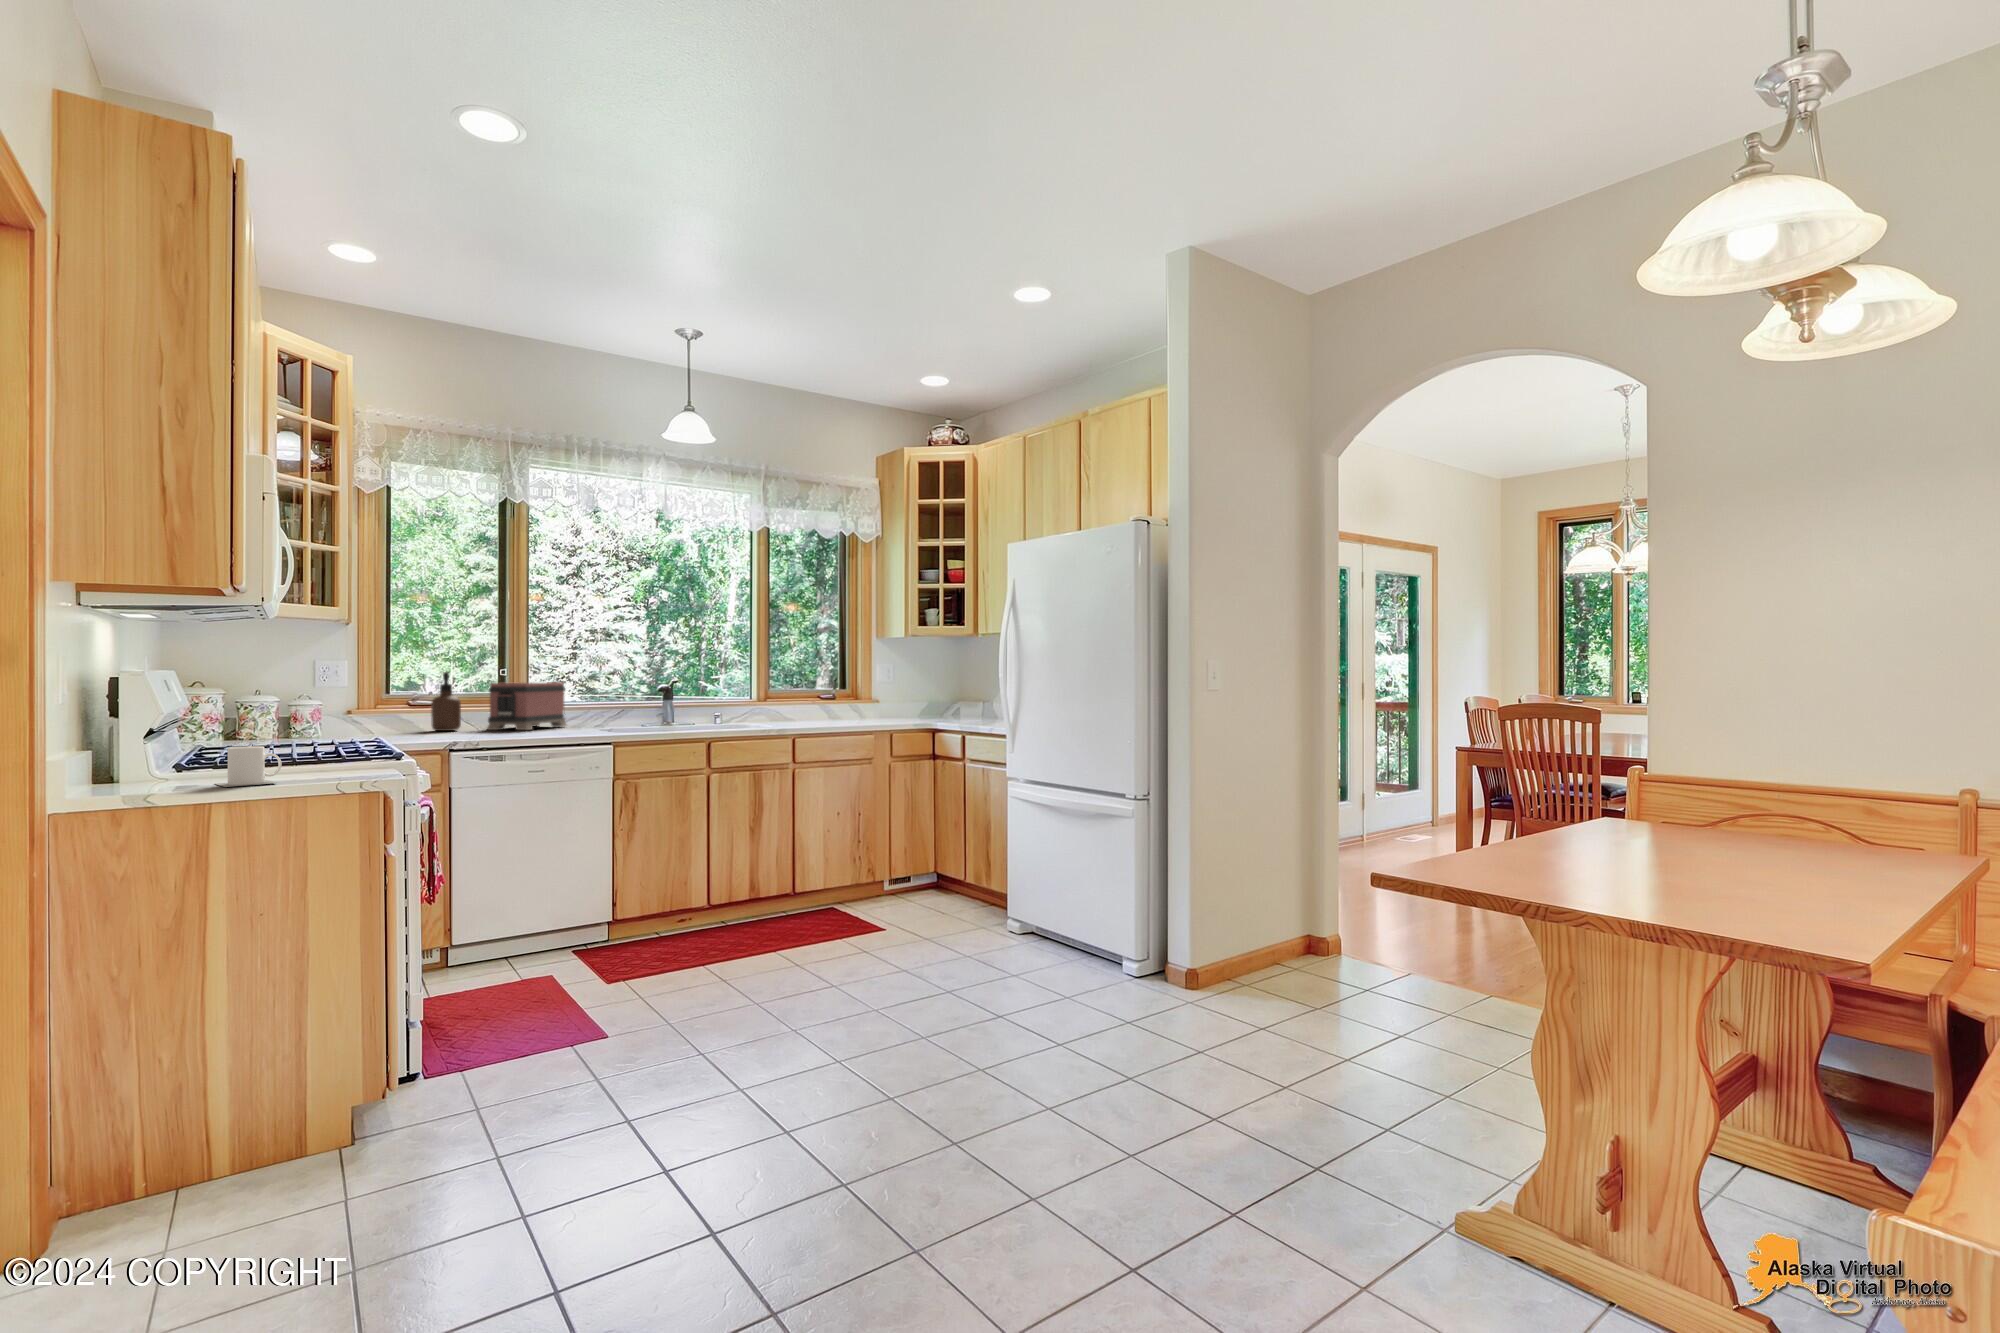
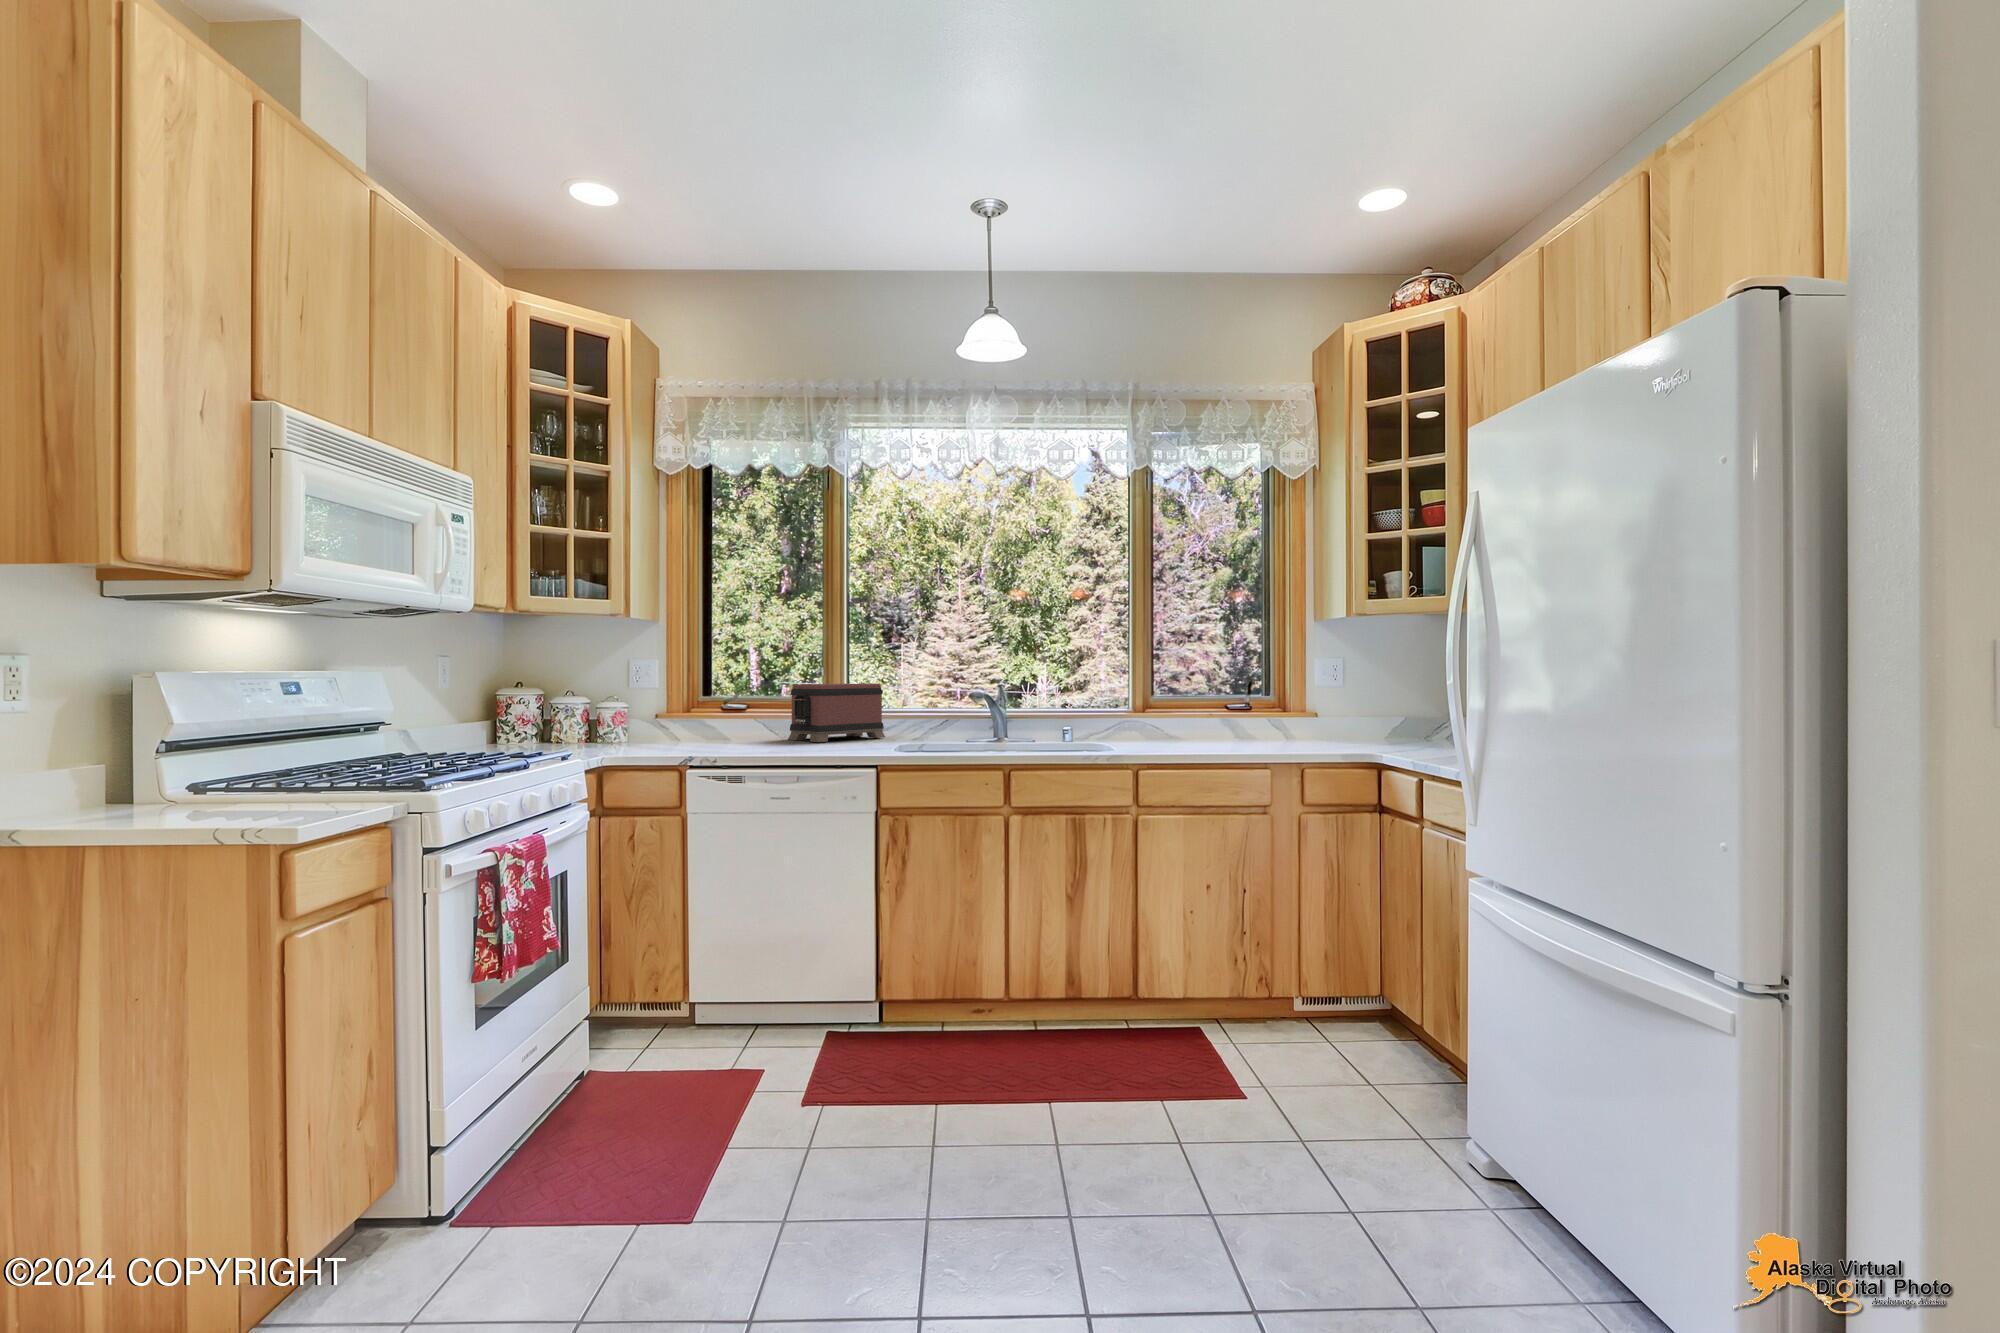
soap dispenser: present [431,672,461,731] -> none [730,671,760,739]
mug: present [216,746,282,787] -> none [91,770,193,825]

